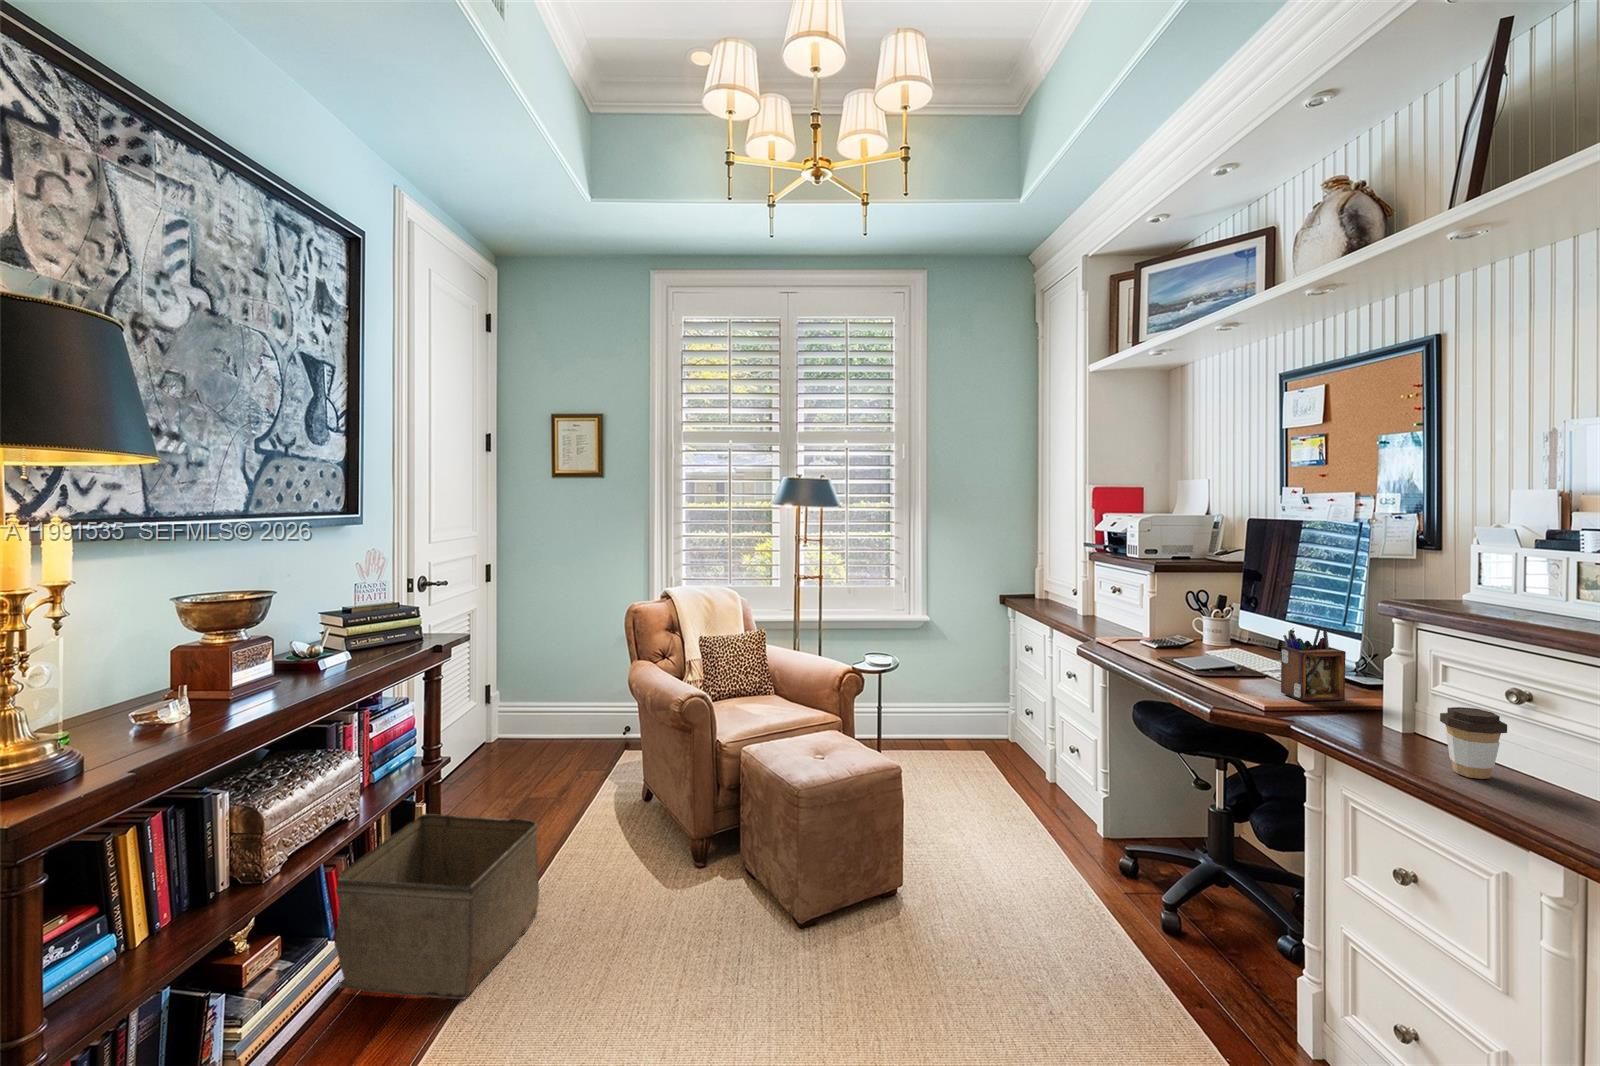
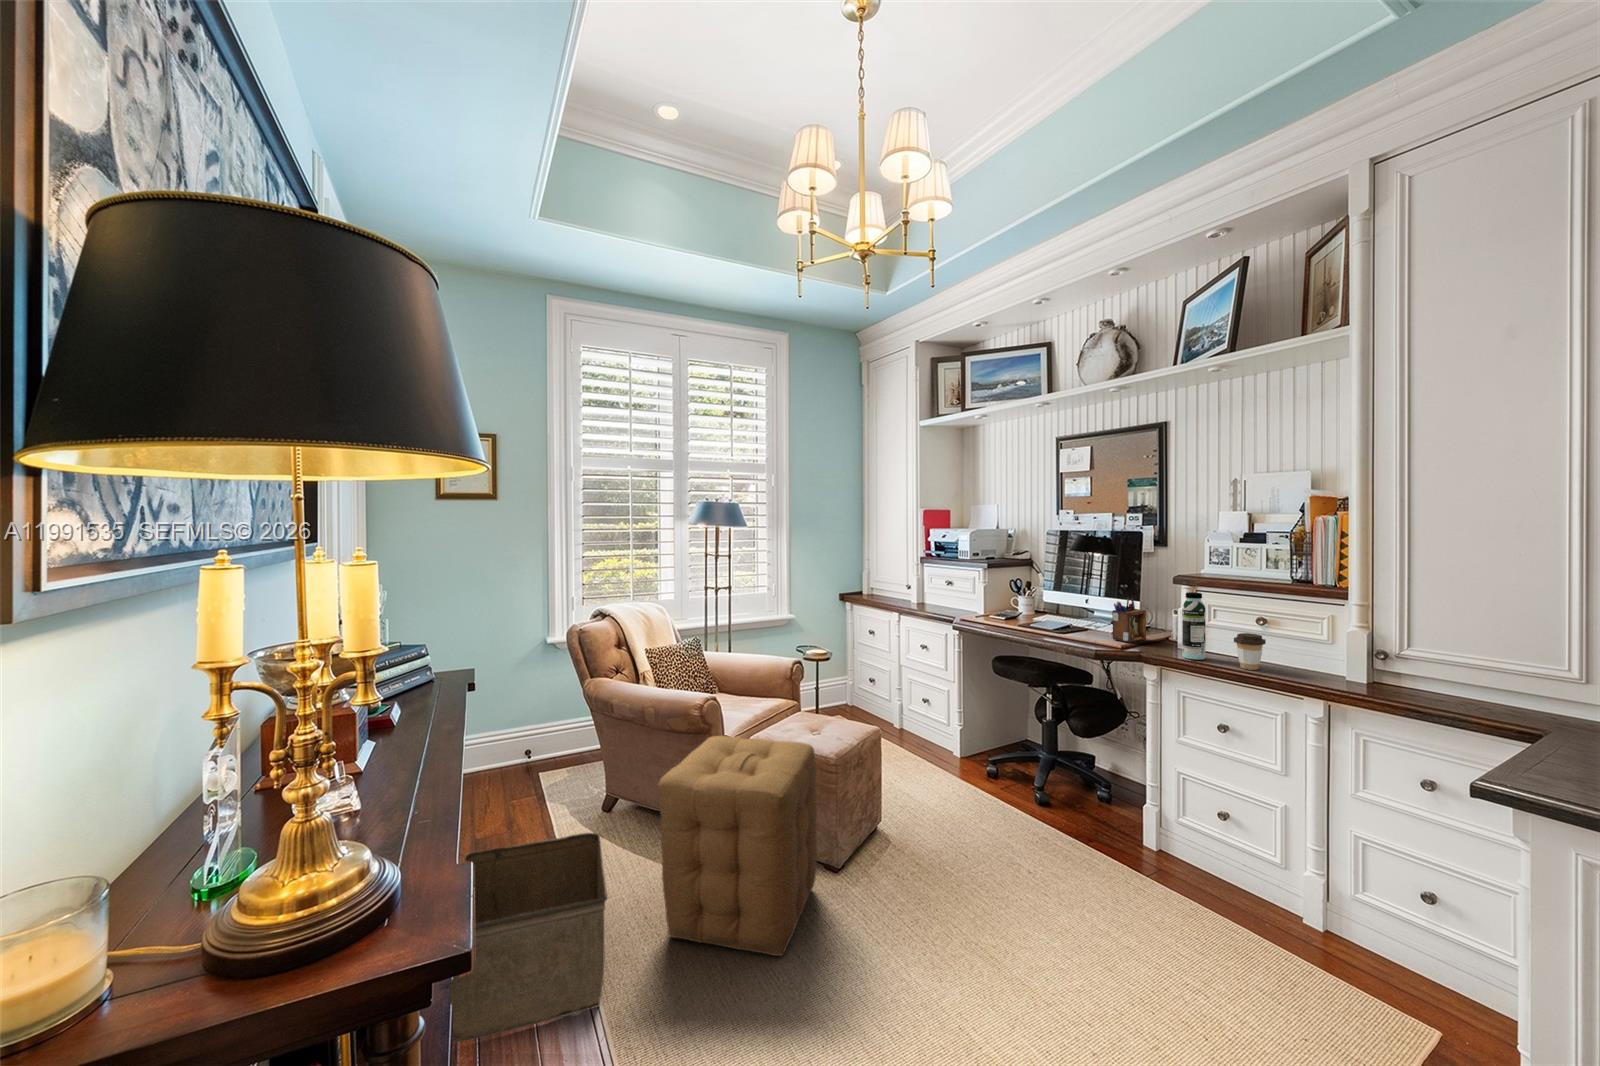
water bottle: none [1362,625,1409,745] -> present [1182,592,1206,660]
ottoman: none [567,743,768,1012] -> present [658,736,817,956]

